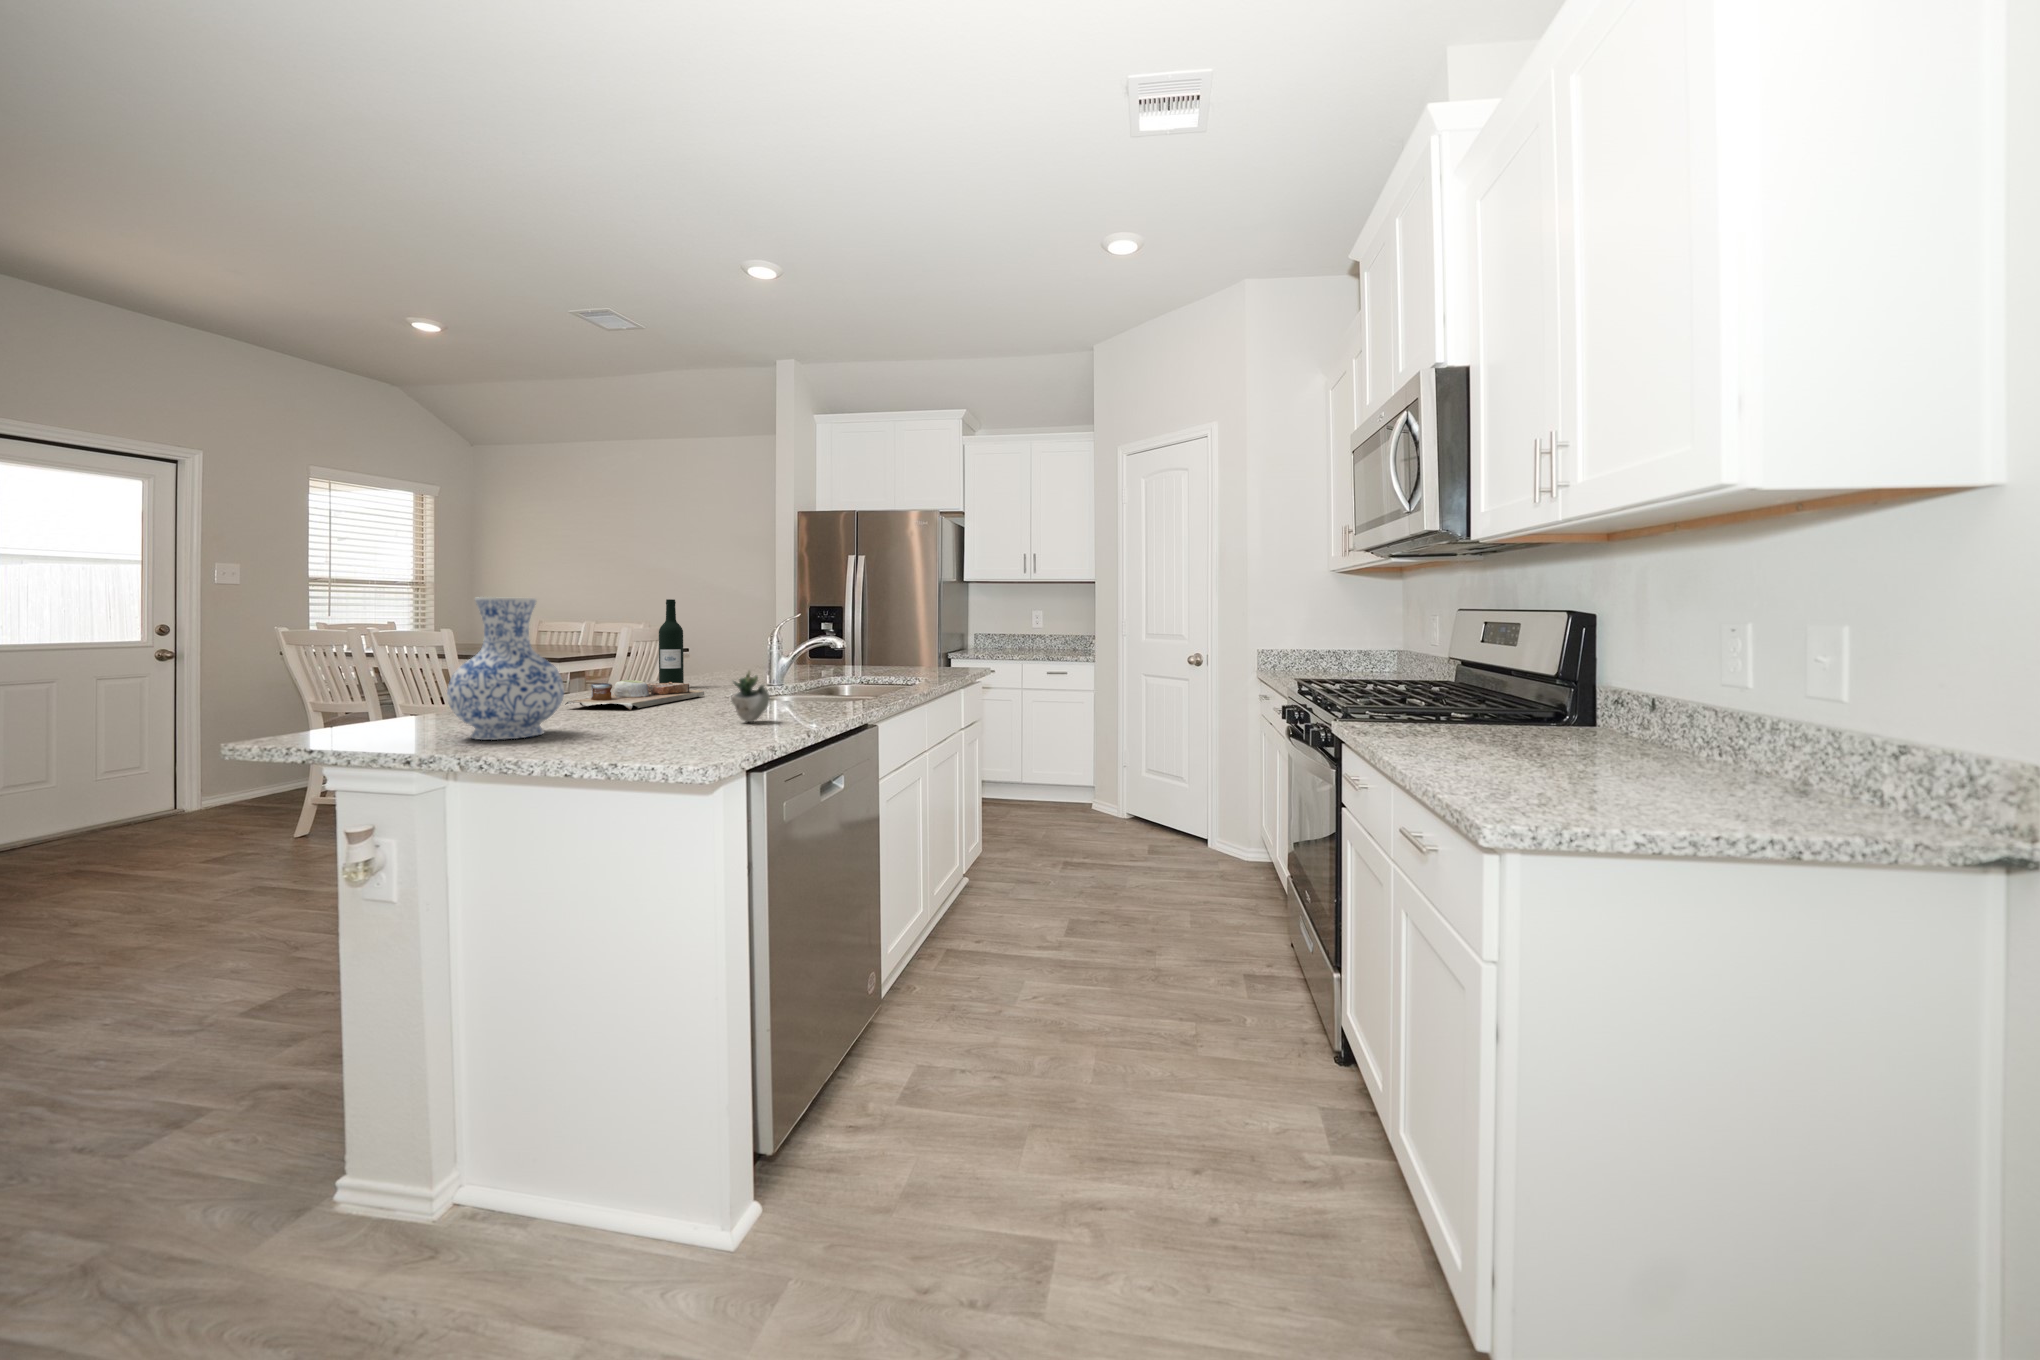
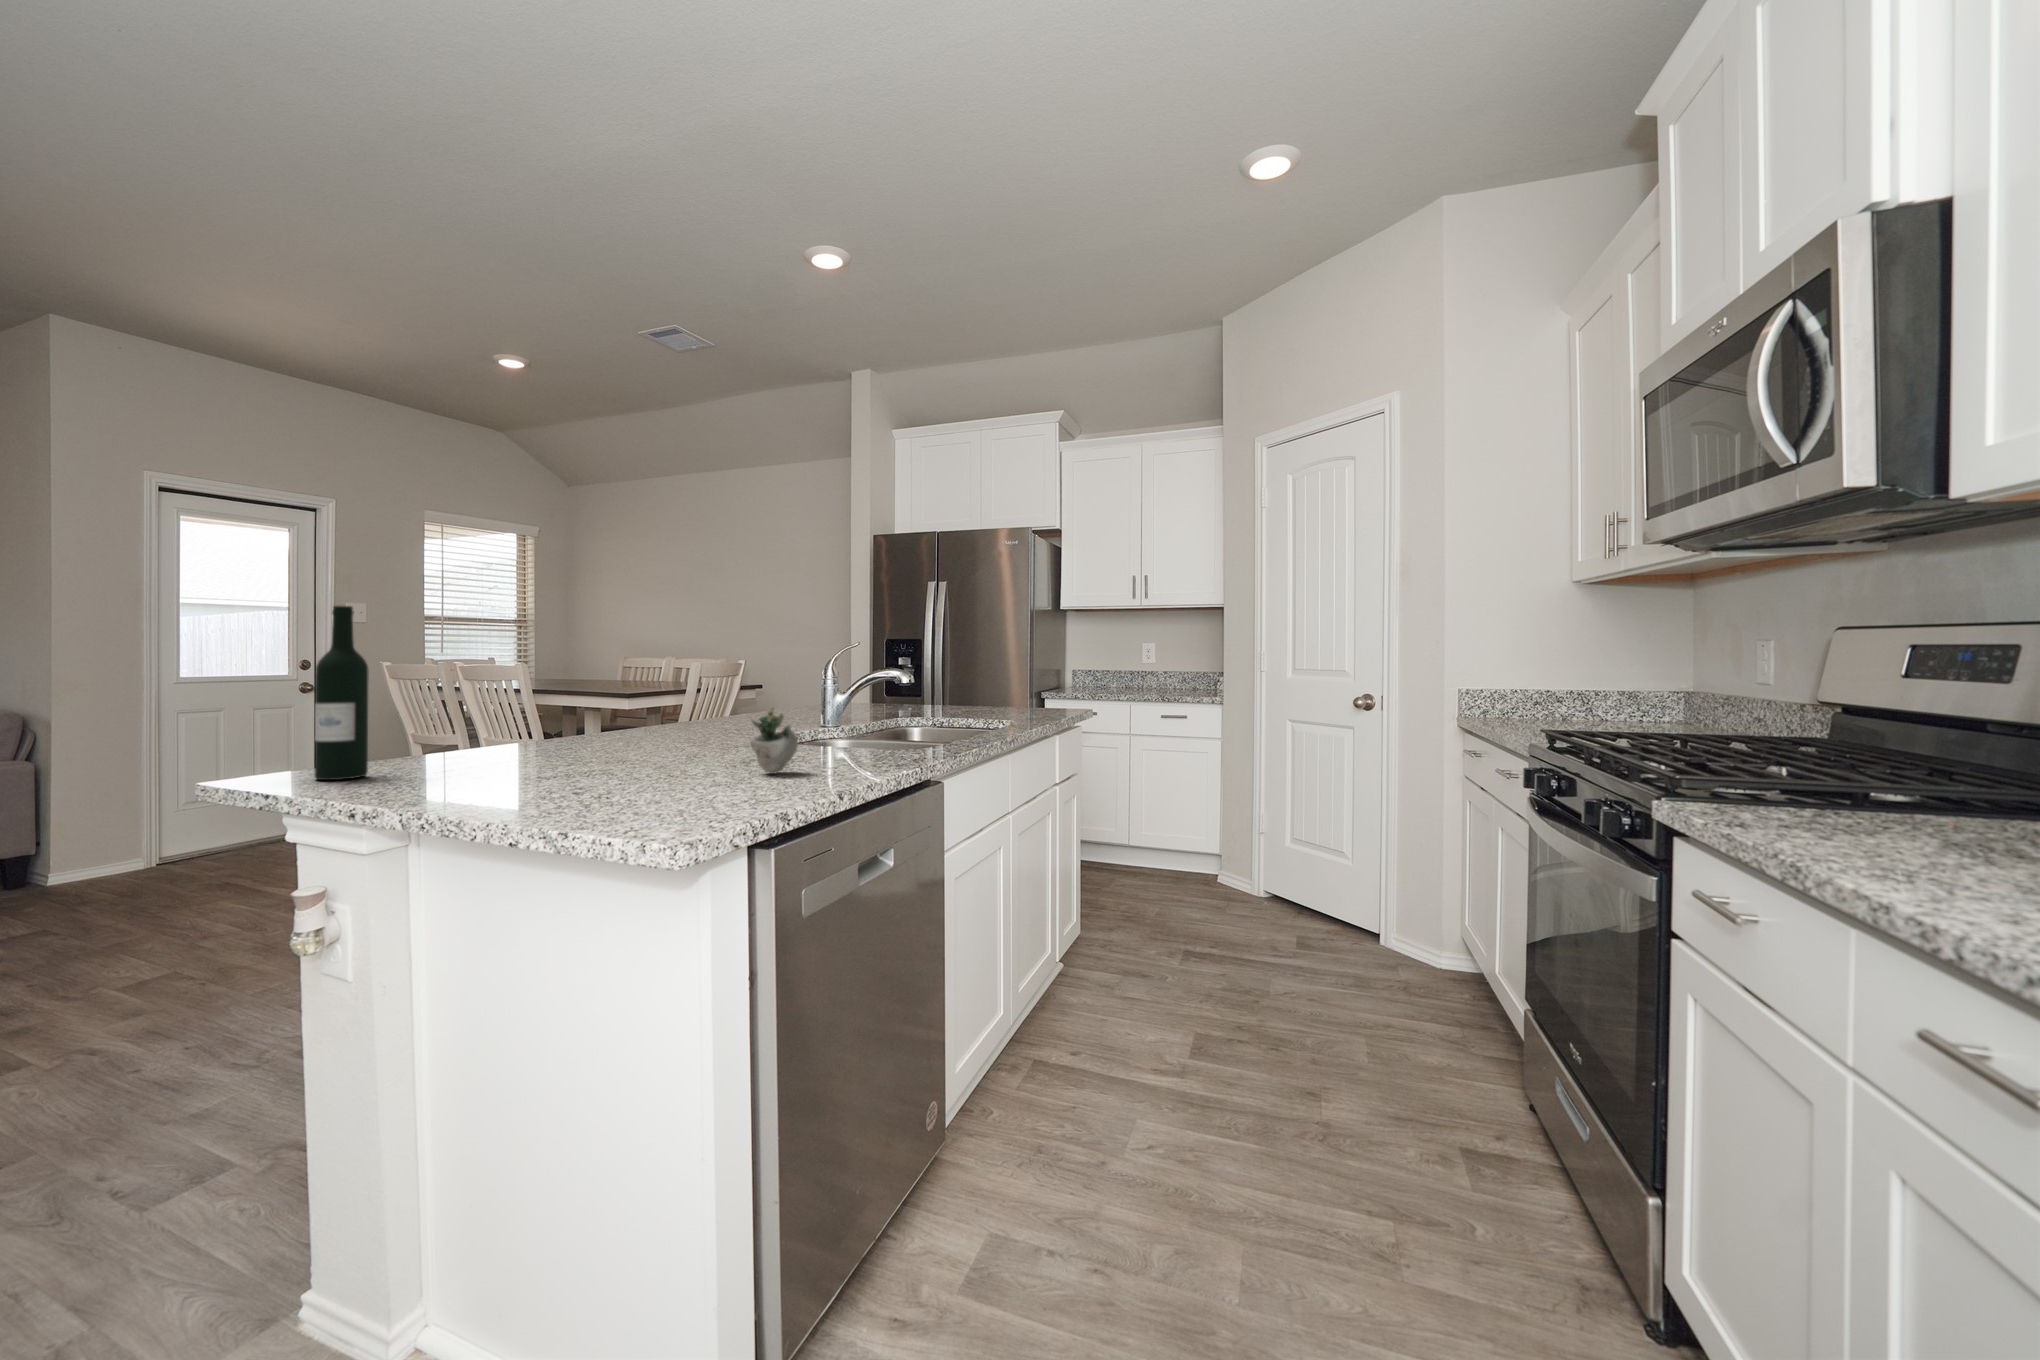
vase: present [447,597,564,740] -> none [410,614,549,791]
wine bottle: present [659,599,684,683] -> present [314,606,369,780]
cutting board: present [565,680,704,710] -> none [581,718,745,754]

